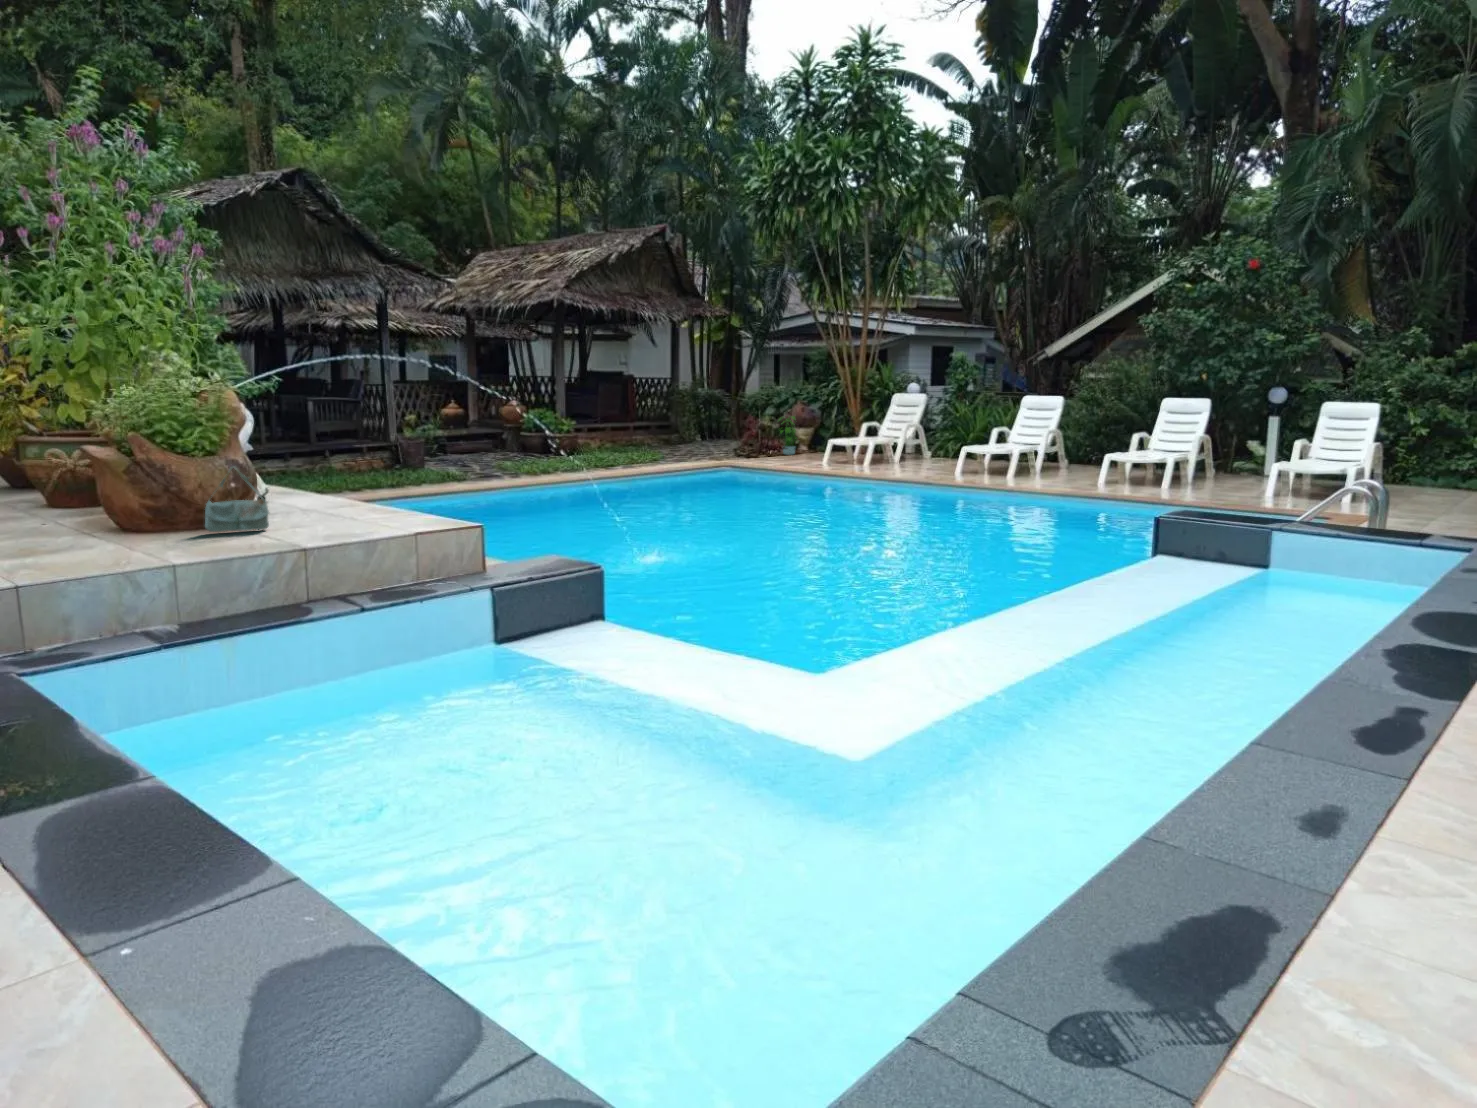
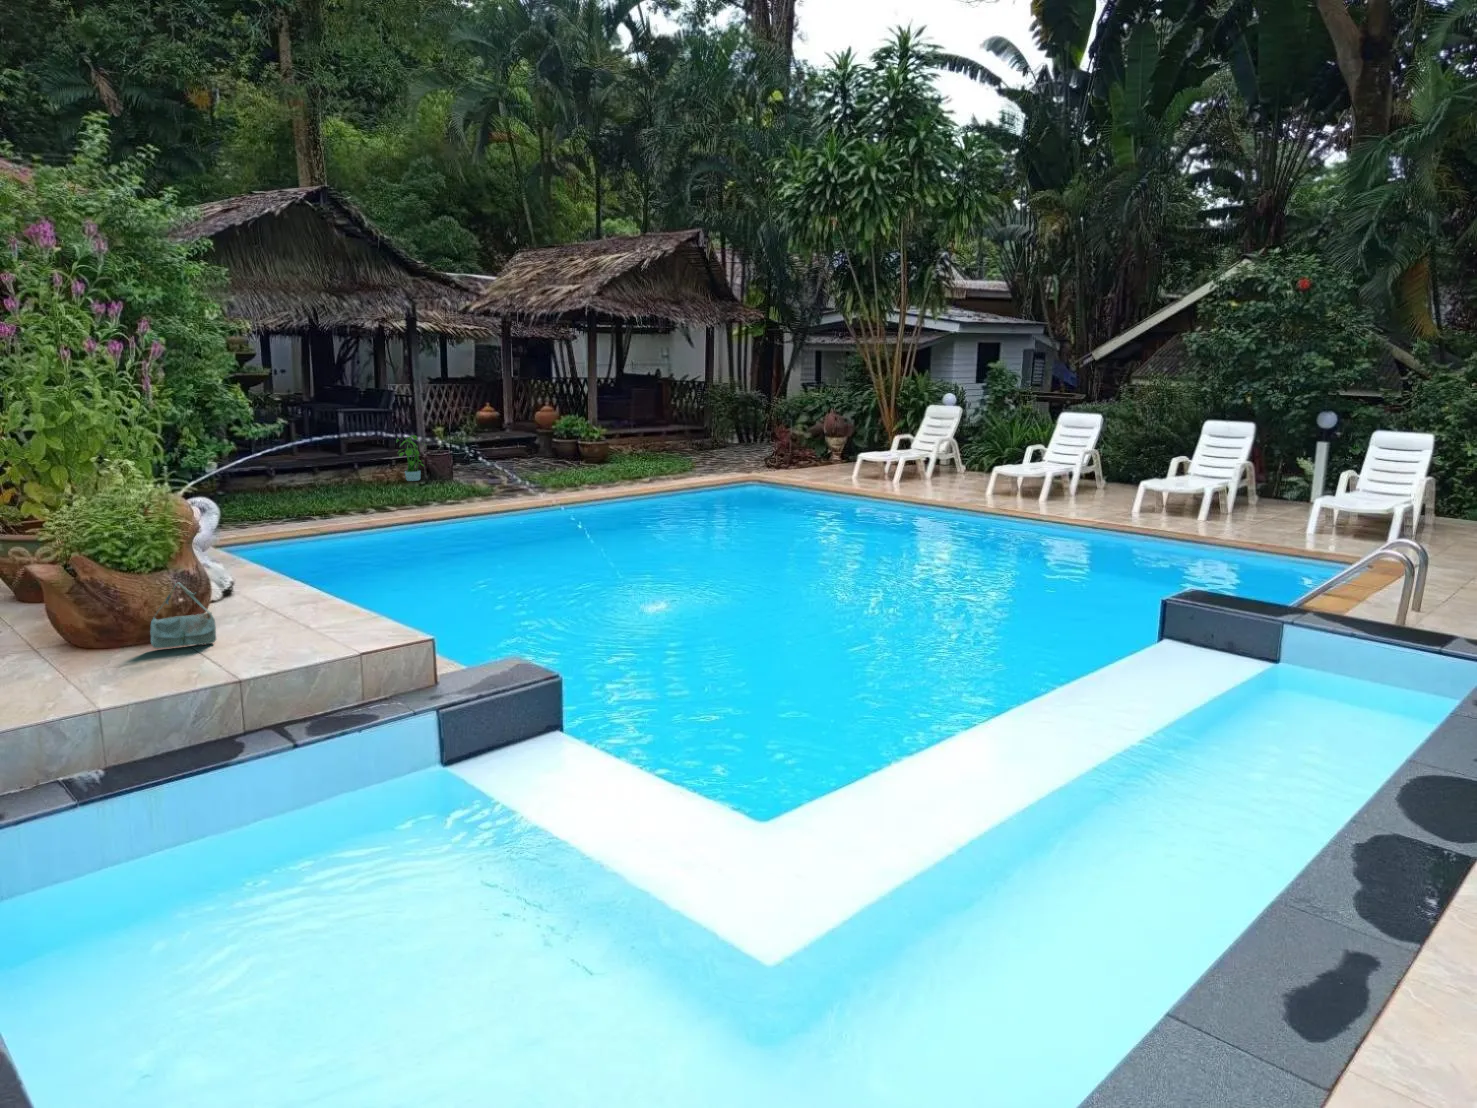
potted plant: present [779,416,796,455] -> present [396,435,424,481]

